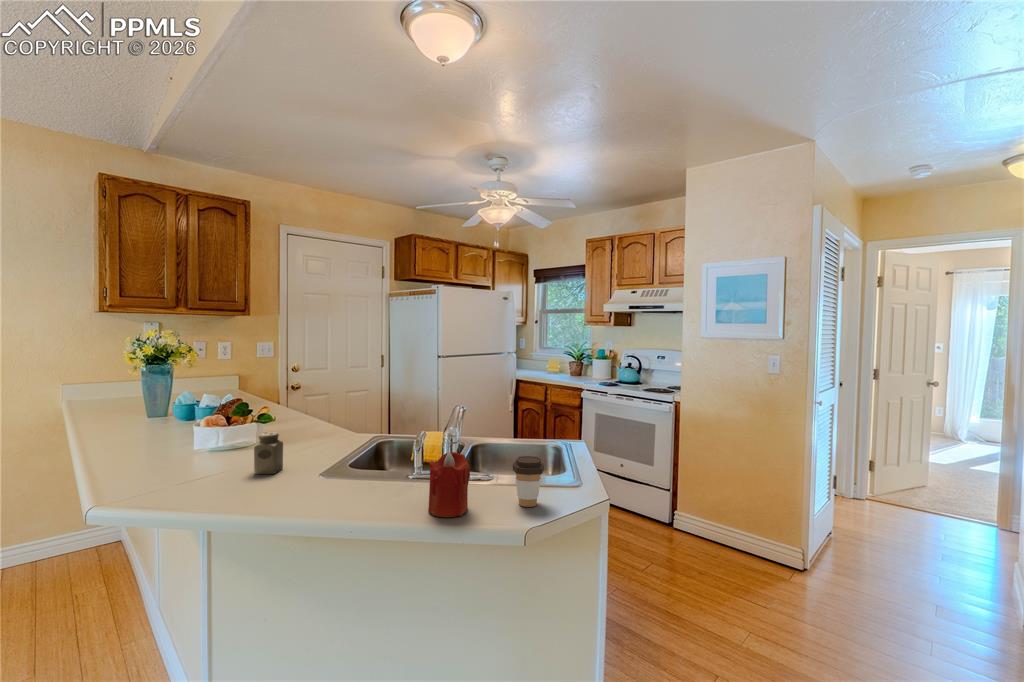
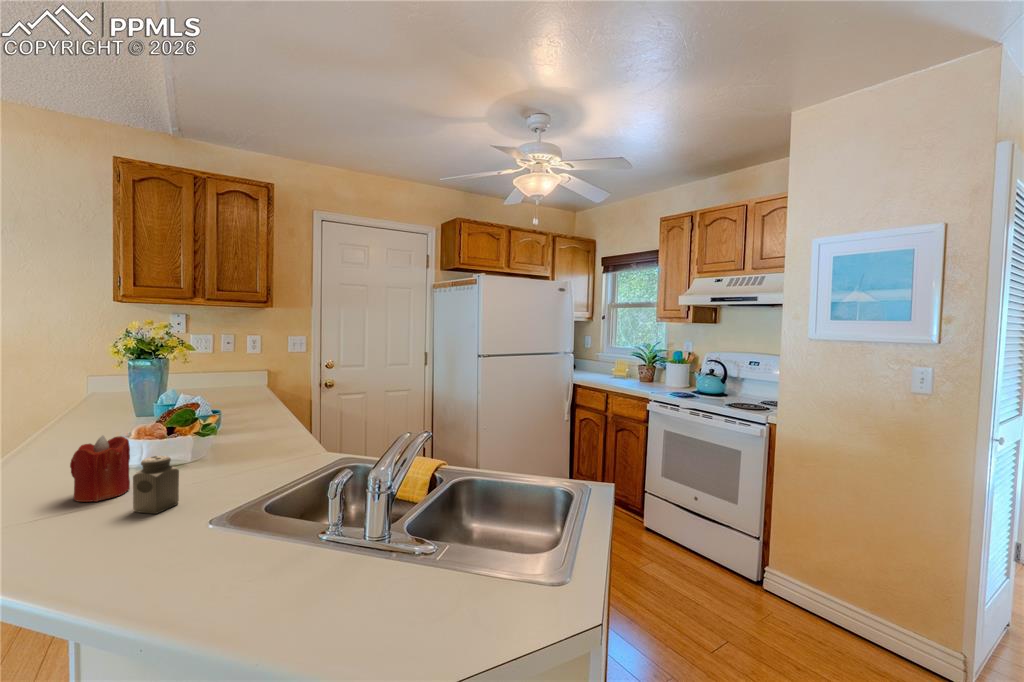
candle: present [428,452,470,517] -> present [70,436,130,502]
coffee cup: present [513,456,544,507] -> none [425,537,479,630]

